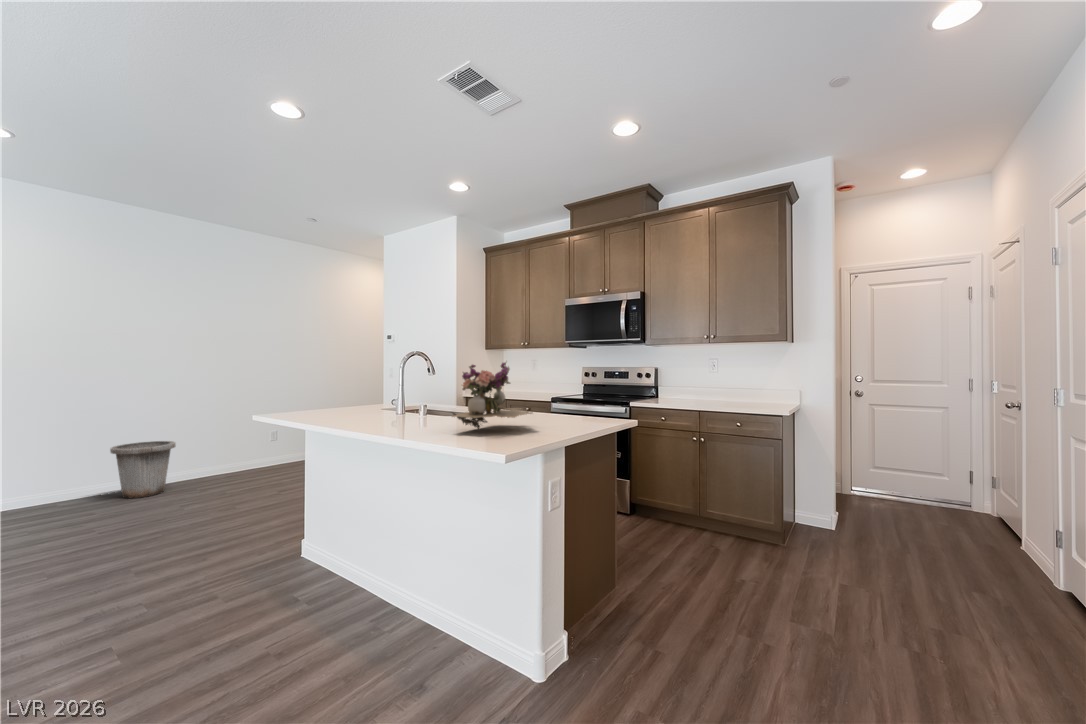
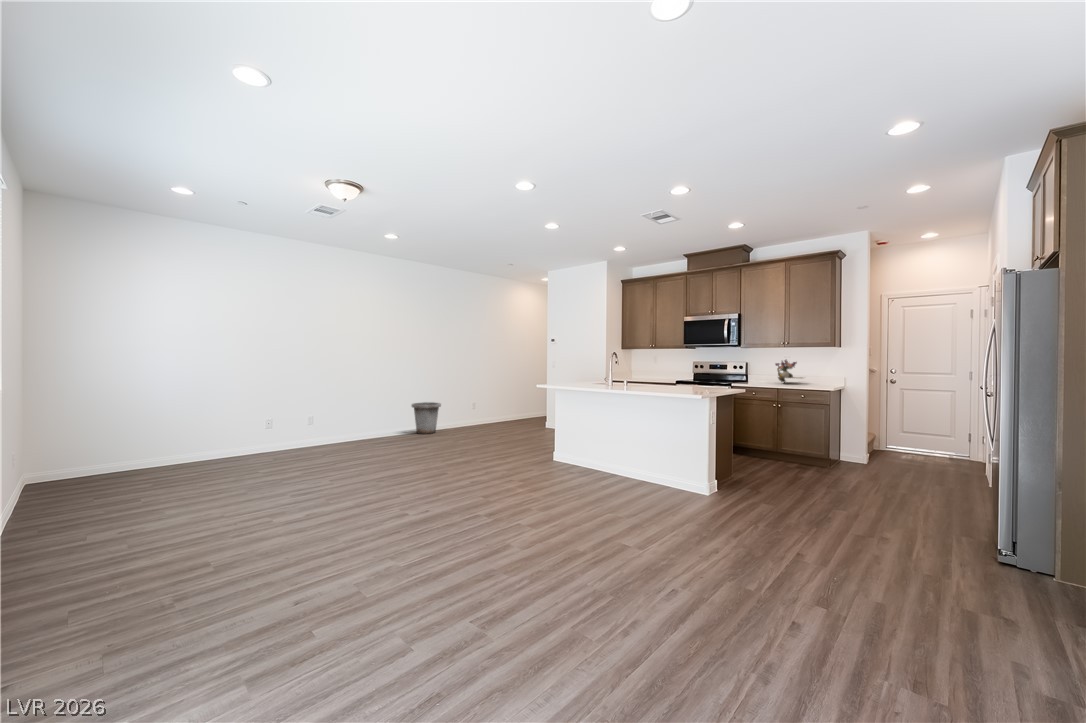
flower arrangement: present [452,362,532,429] -> present [775,360,803,383]

